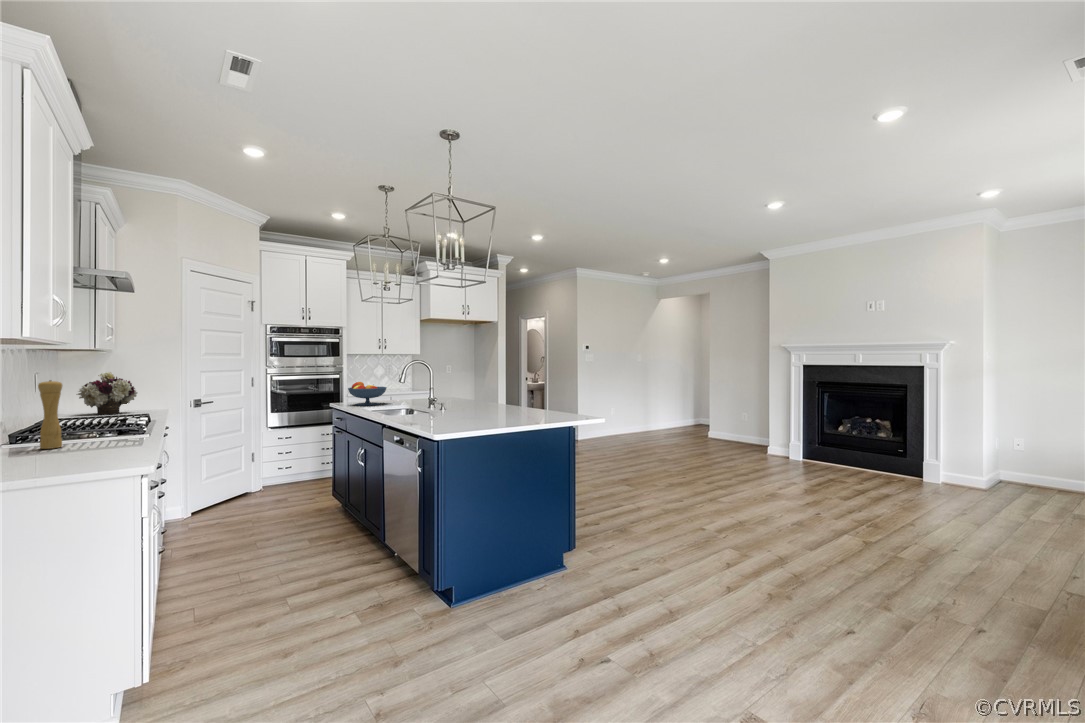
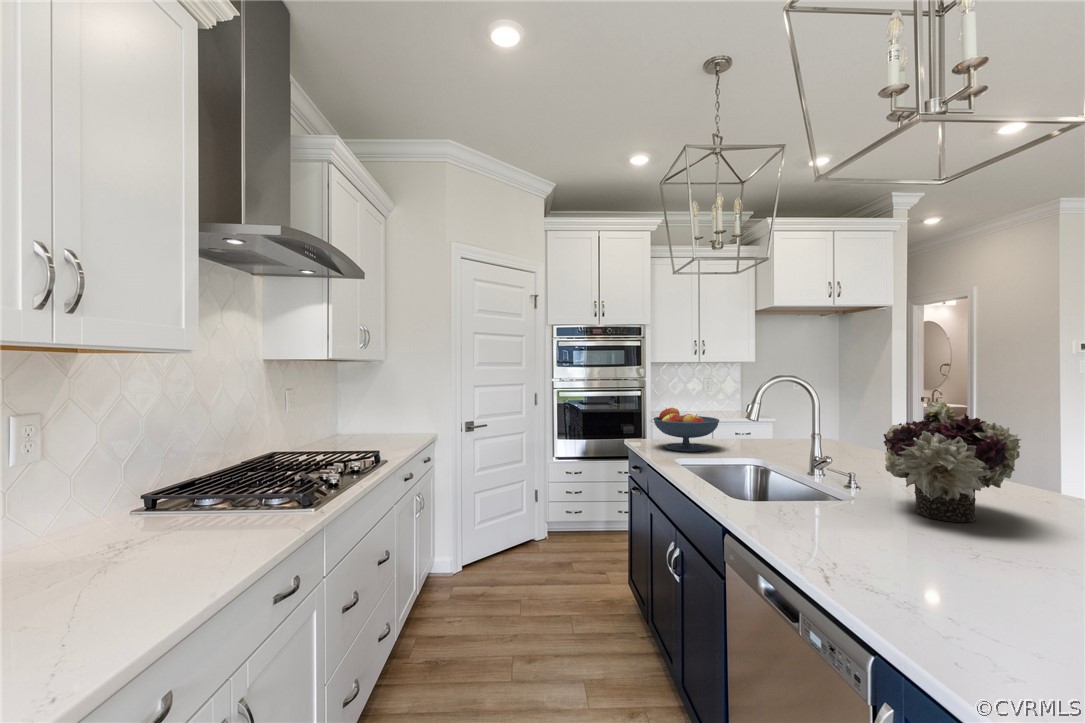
flower arrangement: present [76,372,138,415] -> present [883,399,1021,522]
pepper mill: present [38,380,62,449] -> none [95,415,140,548]

